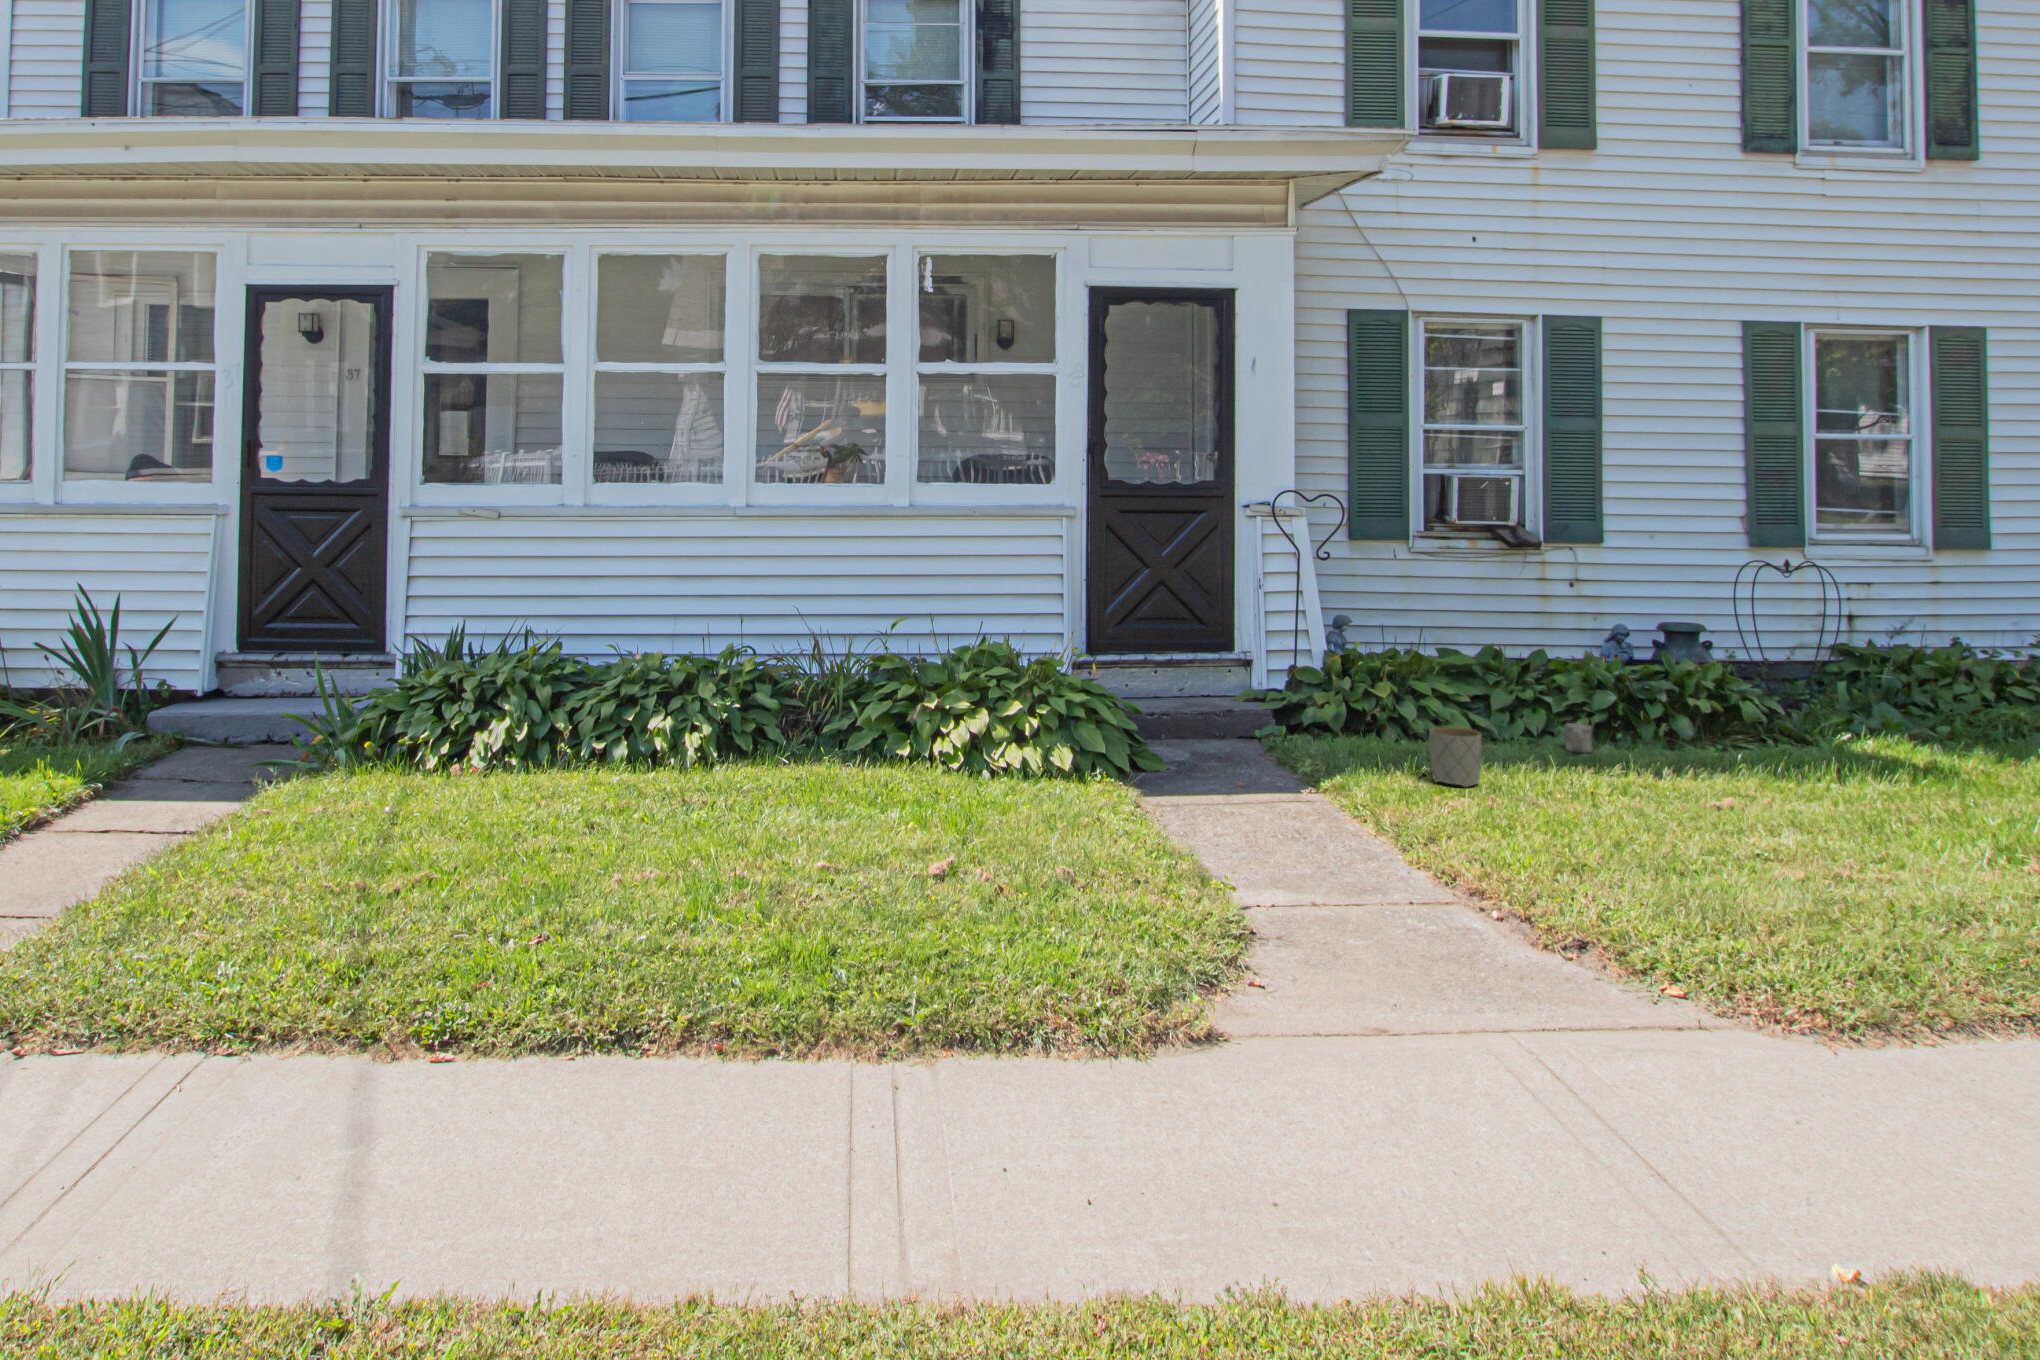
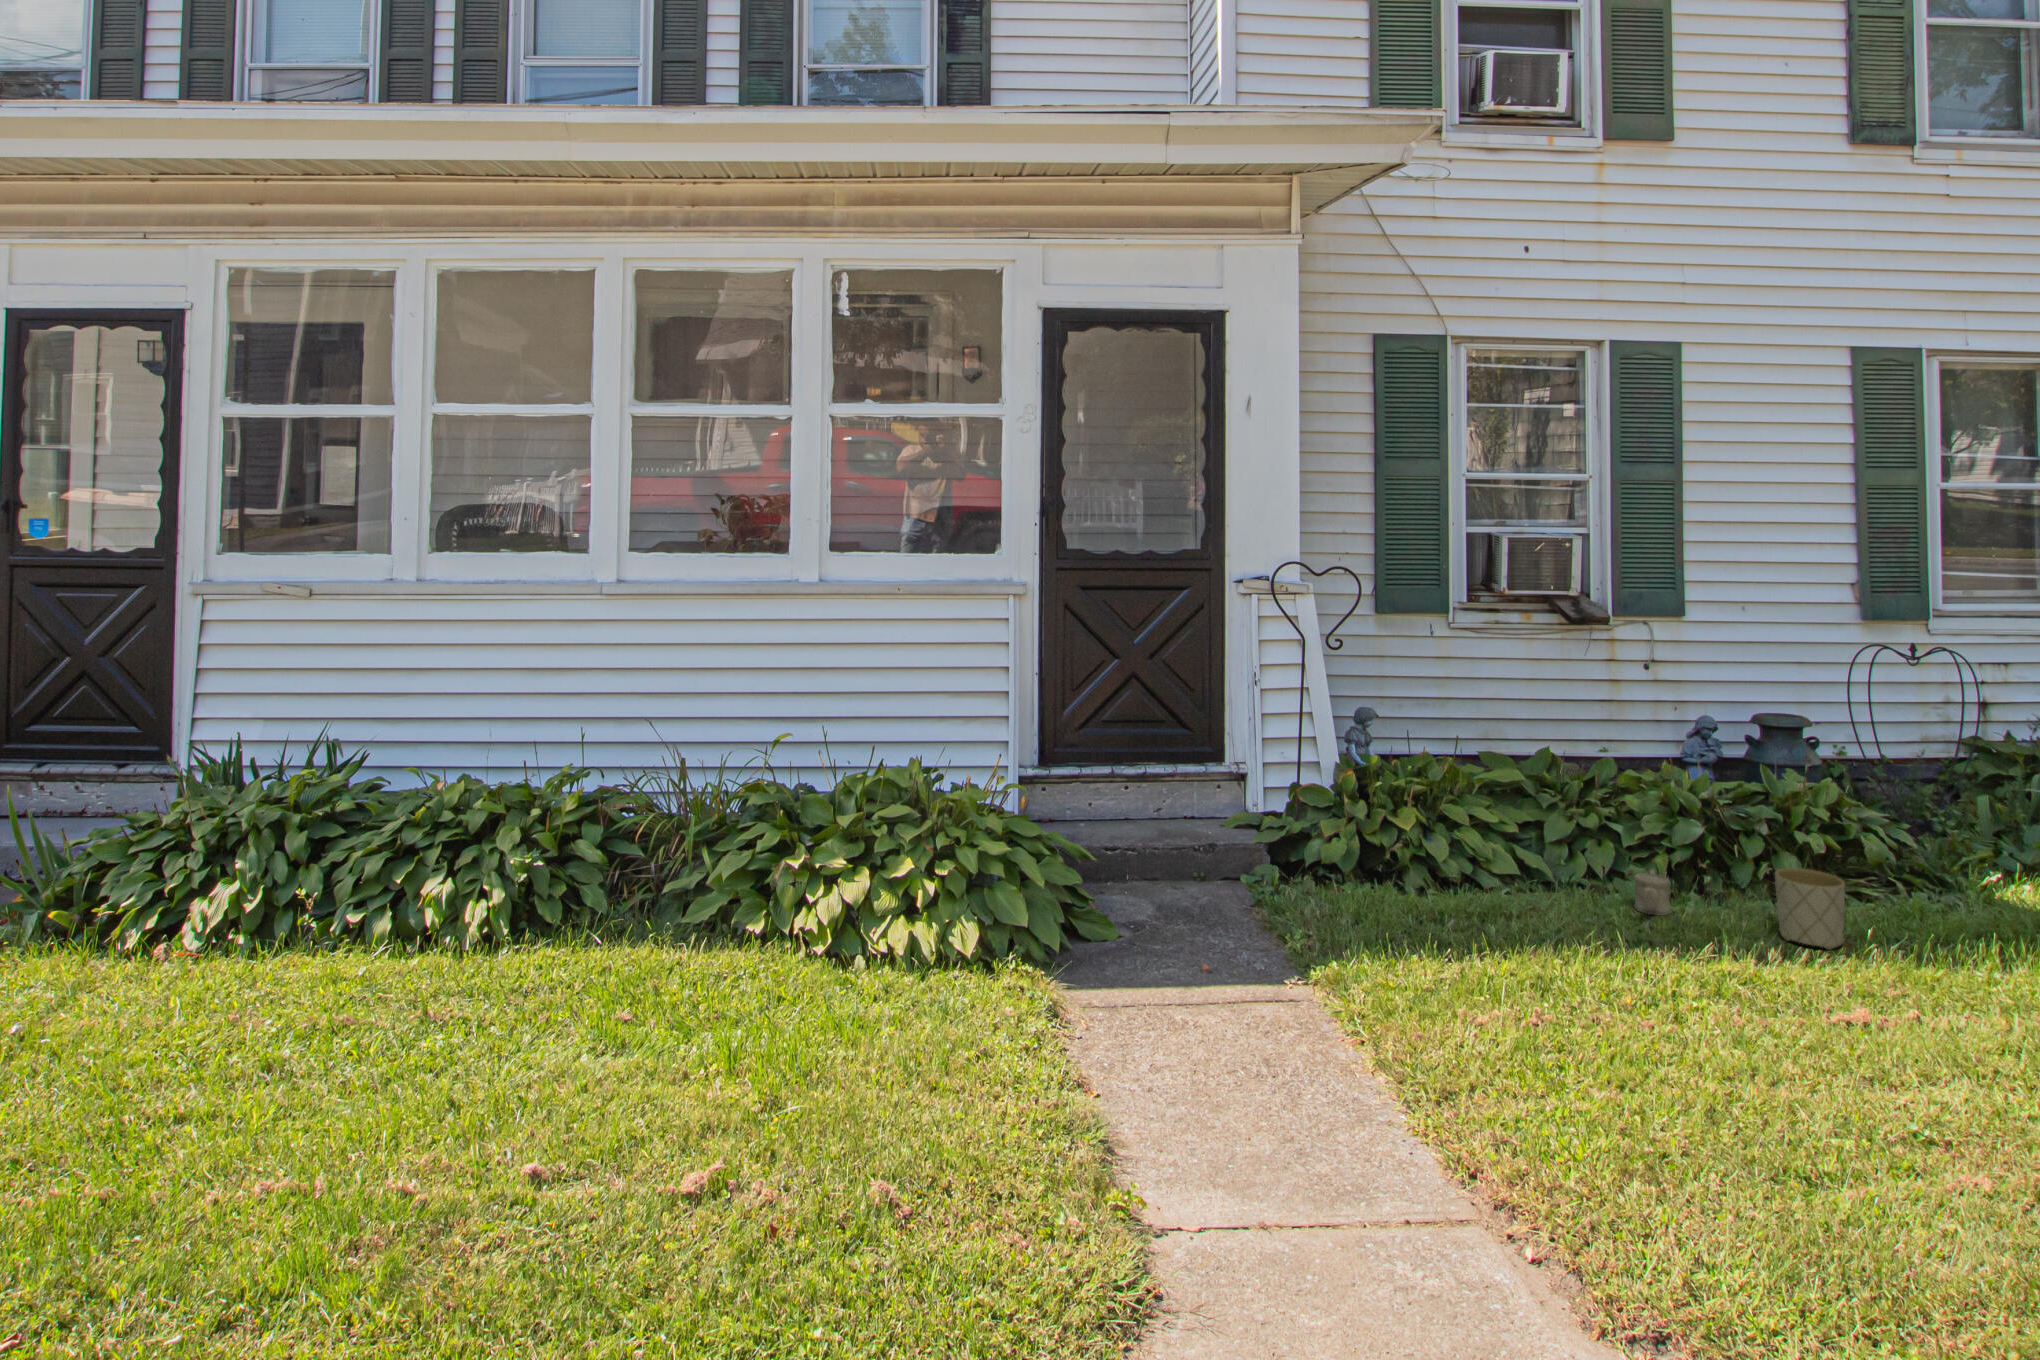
planter: present [1429,726,1482,787] -> present [1775,868,1845,950]

